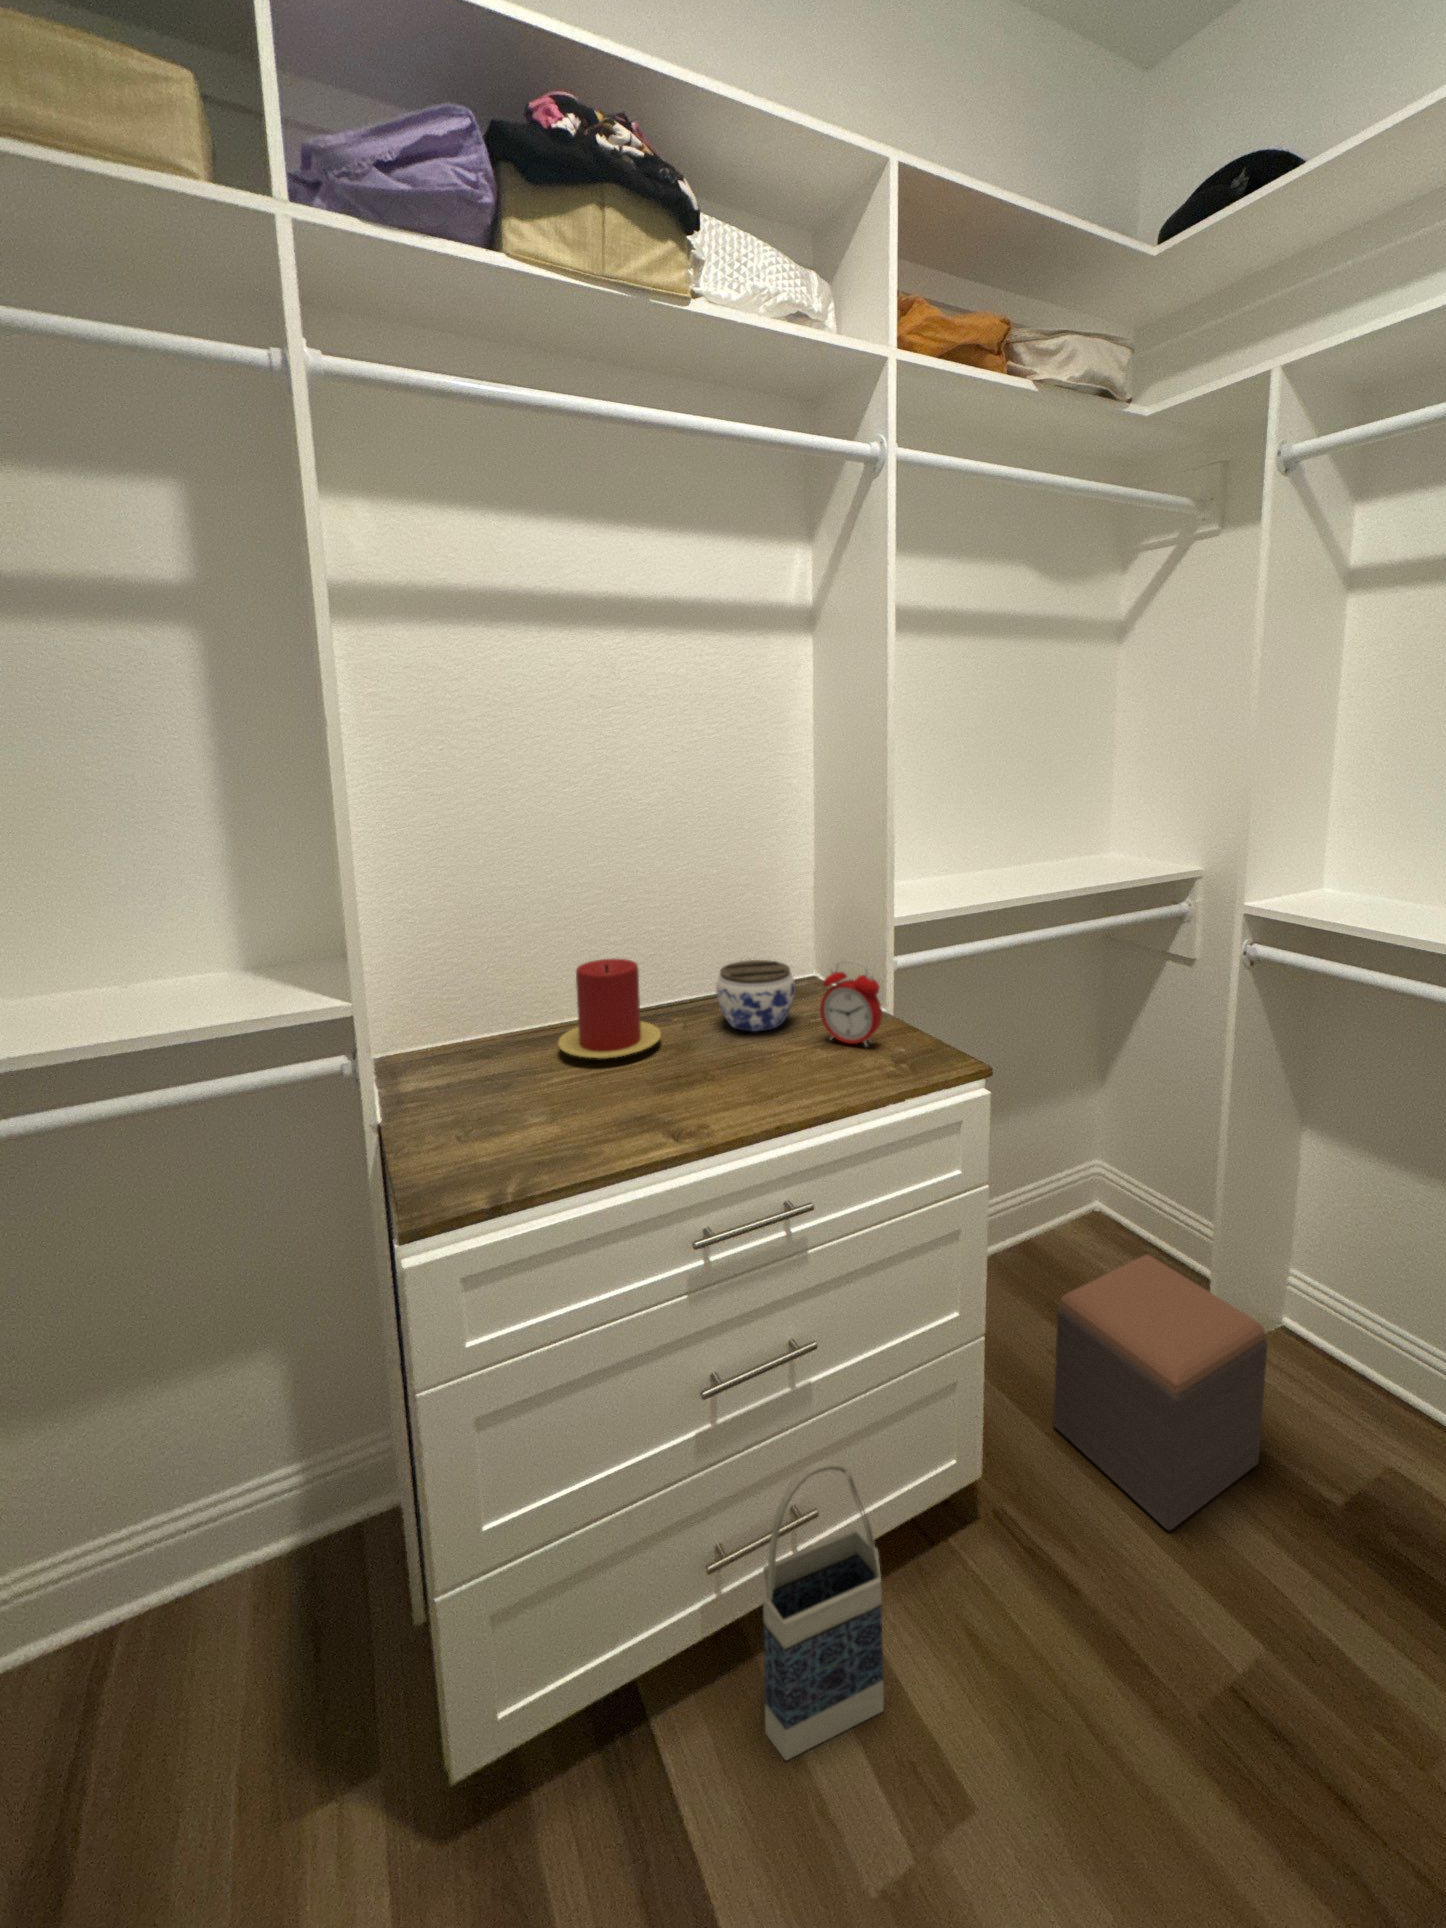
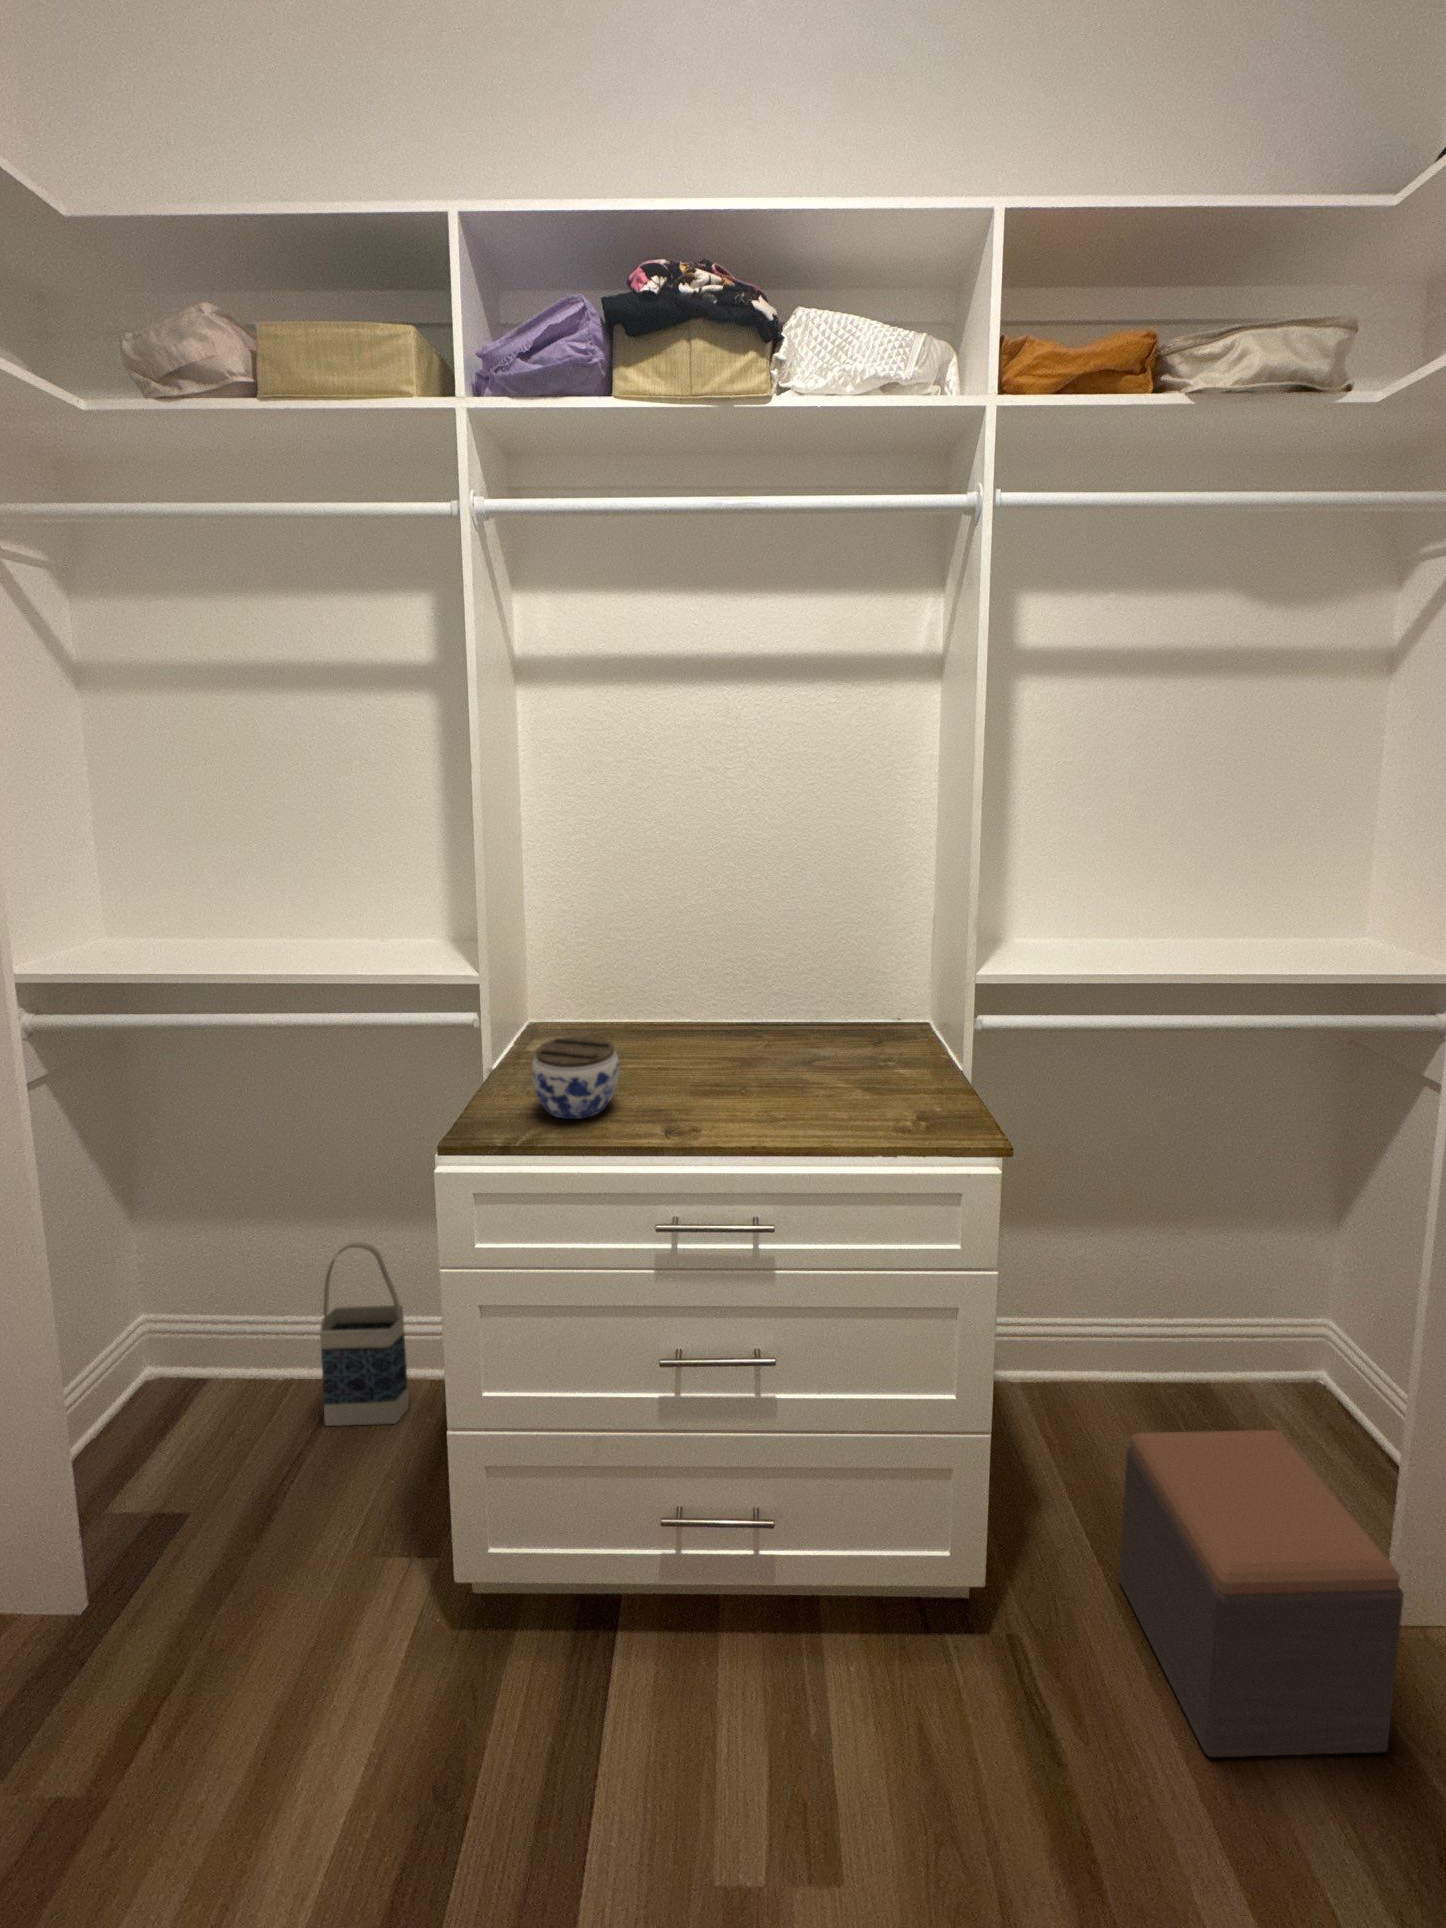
candle: present [558,959,661,1059] -> none [642,974,730,1060]
jar: present [716,960,795,1031] -> present [532,1036,619,1119]
alarm clock: present [820,960,882,1046] -> none [863,1008,917,1097]
bag: present [763,1460,884,1760] -> present [320,1242,409,1426]

